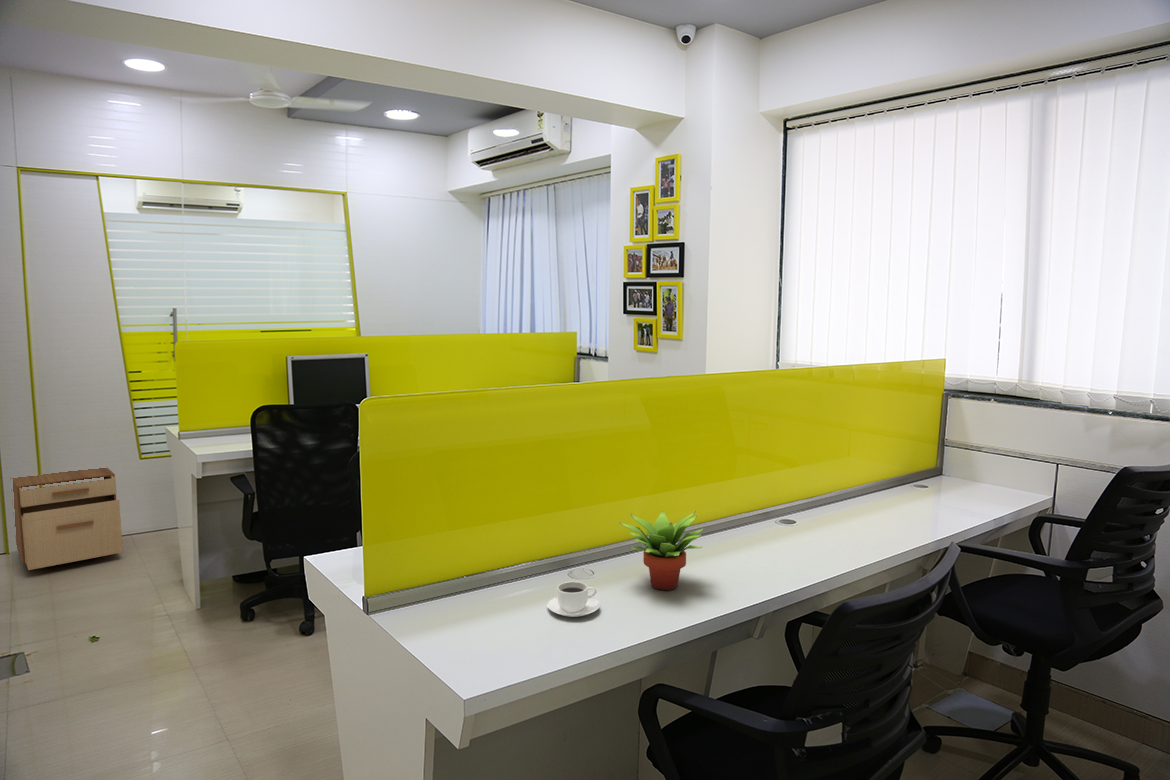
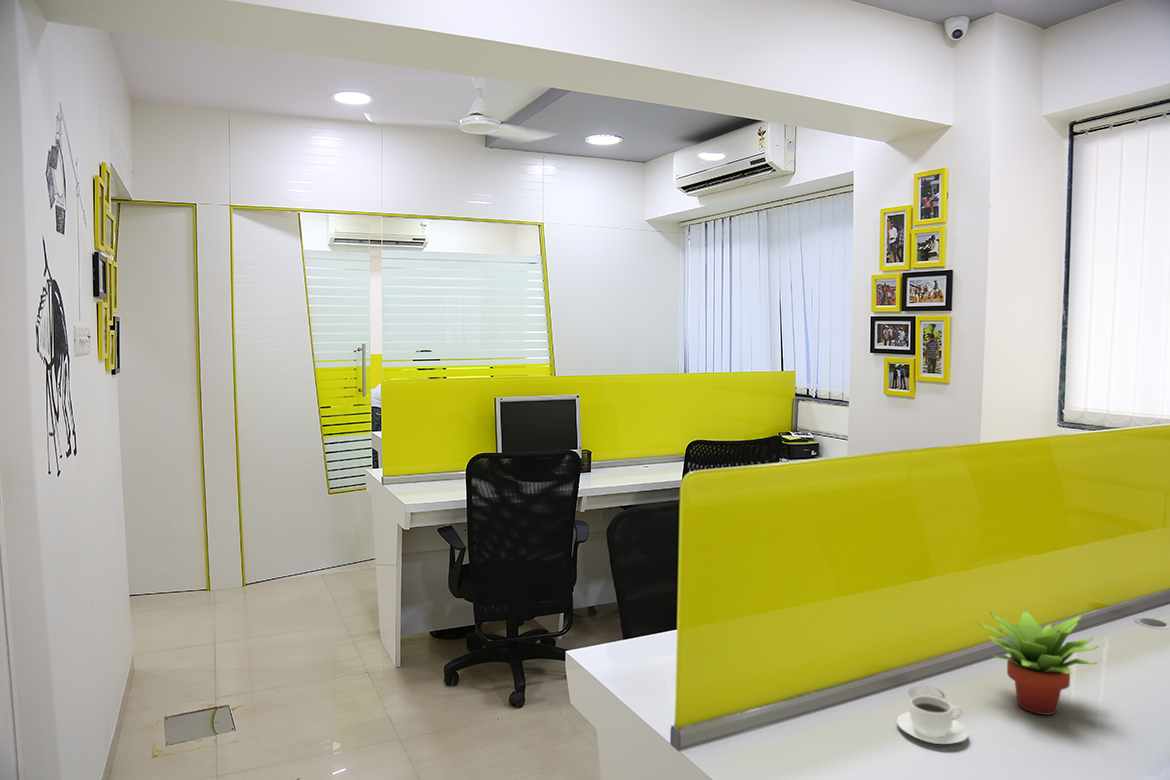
filing cabinet: present [12,468,123,570] -> none [227,502,326,609]

